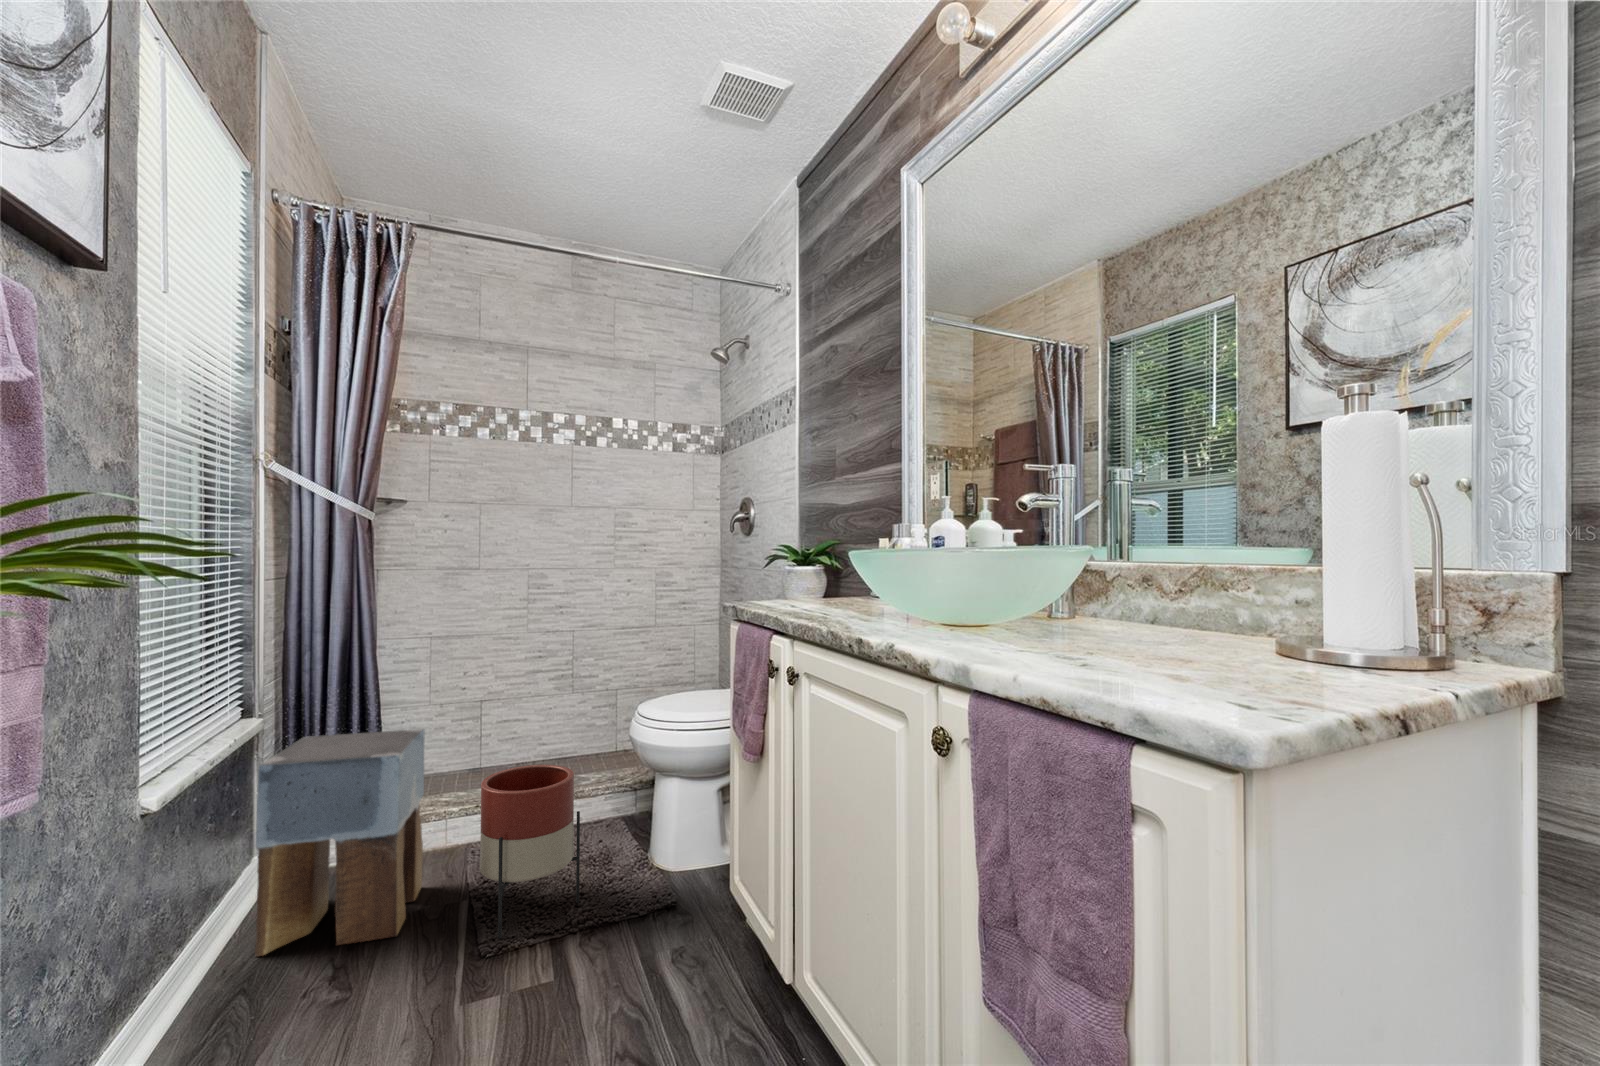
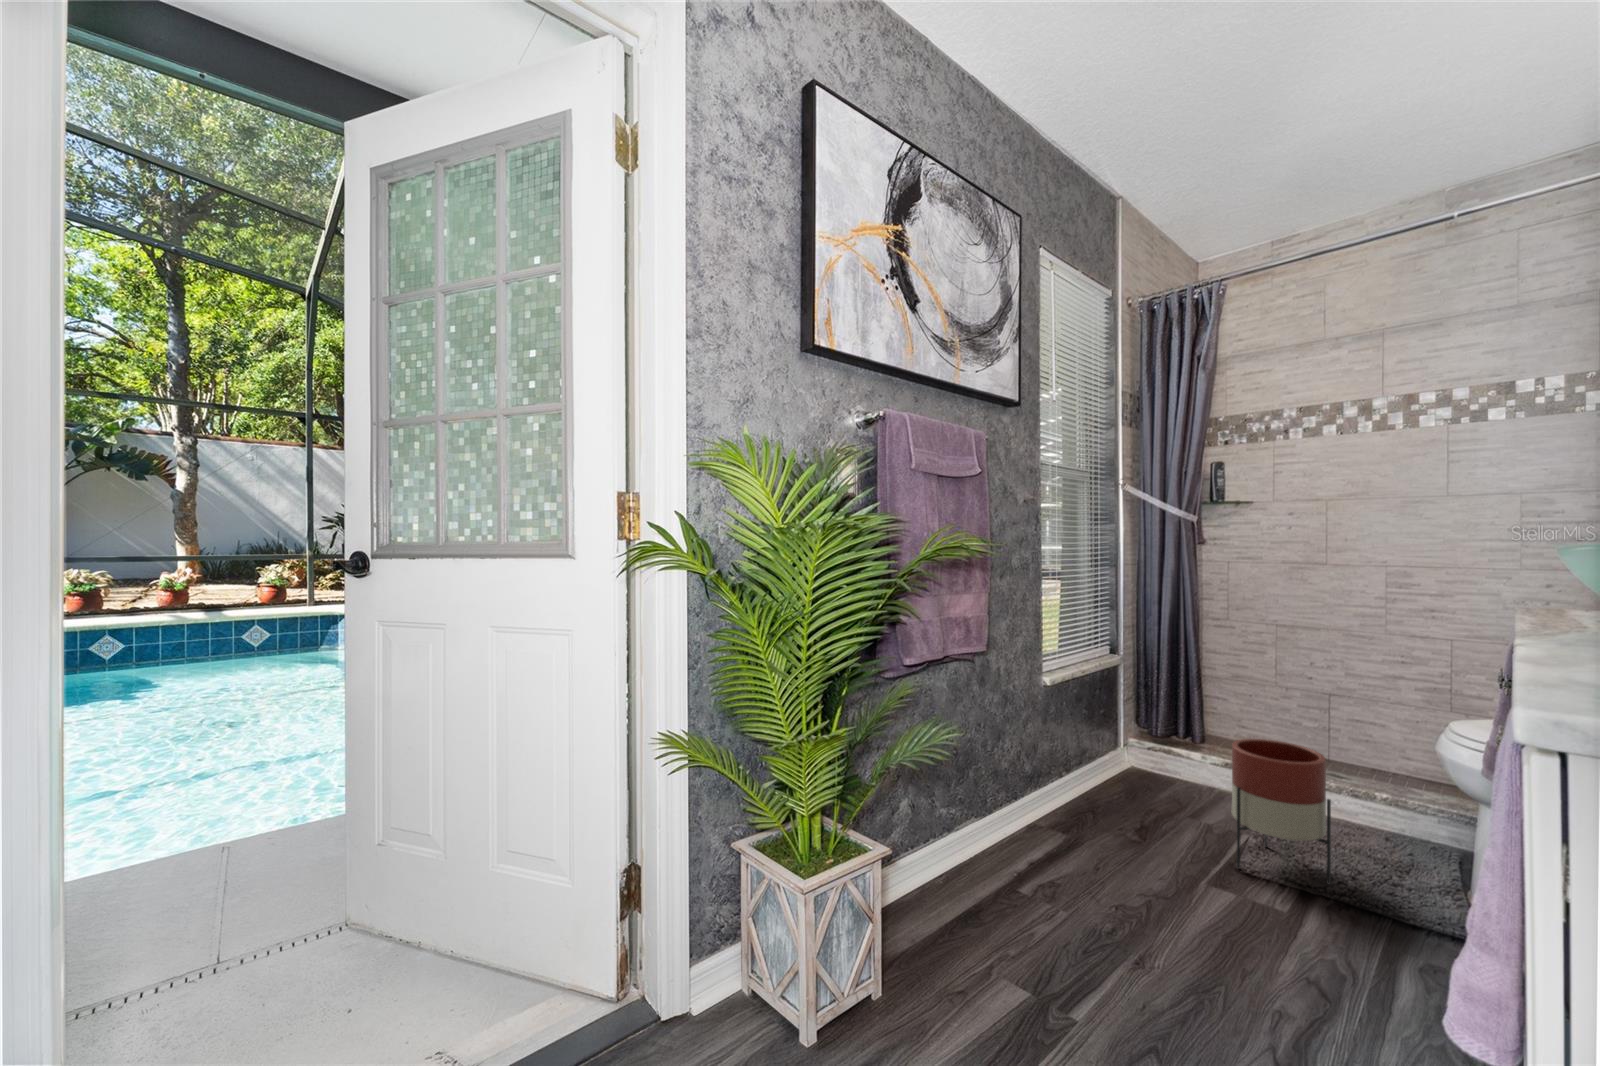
stool: present [255,729,425,956] -> none [1093,674,1212,829]

